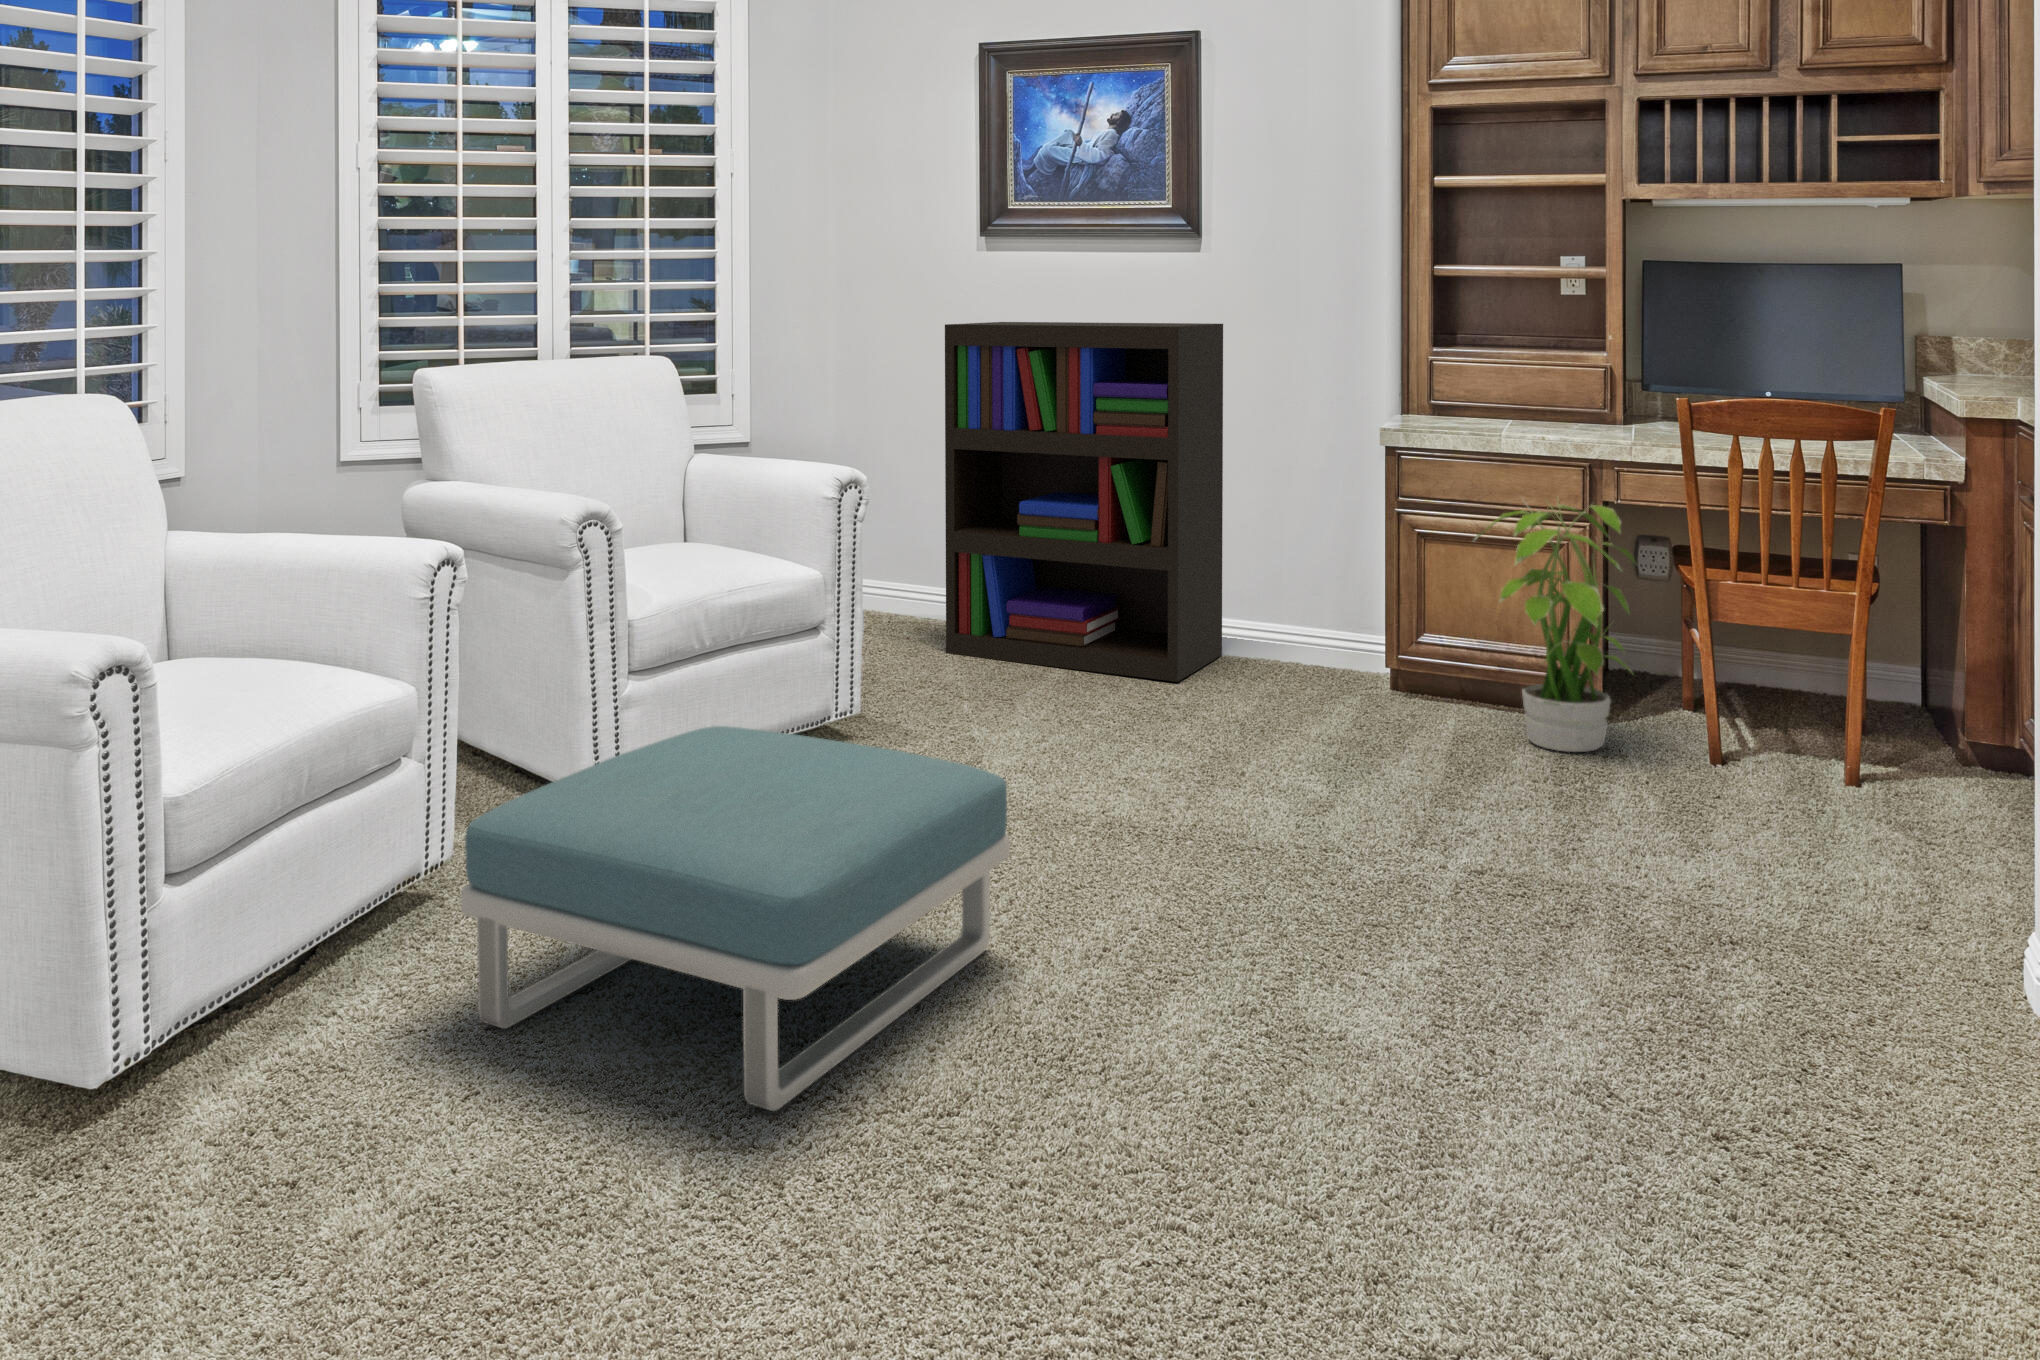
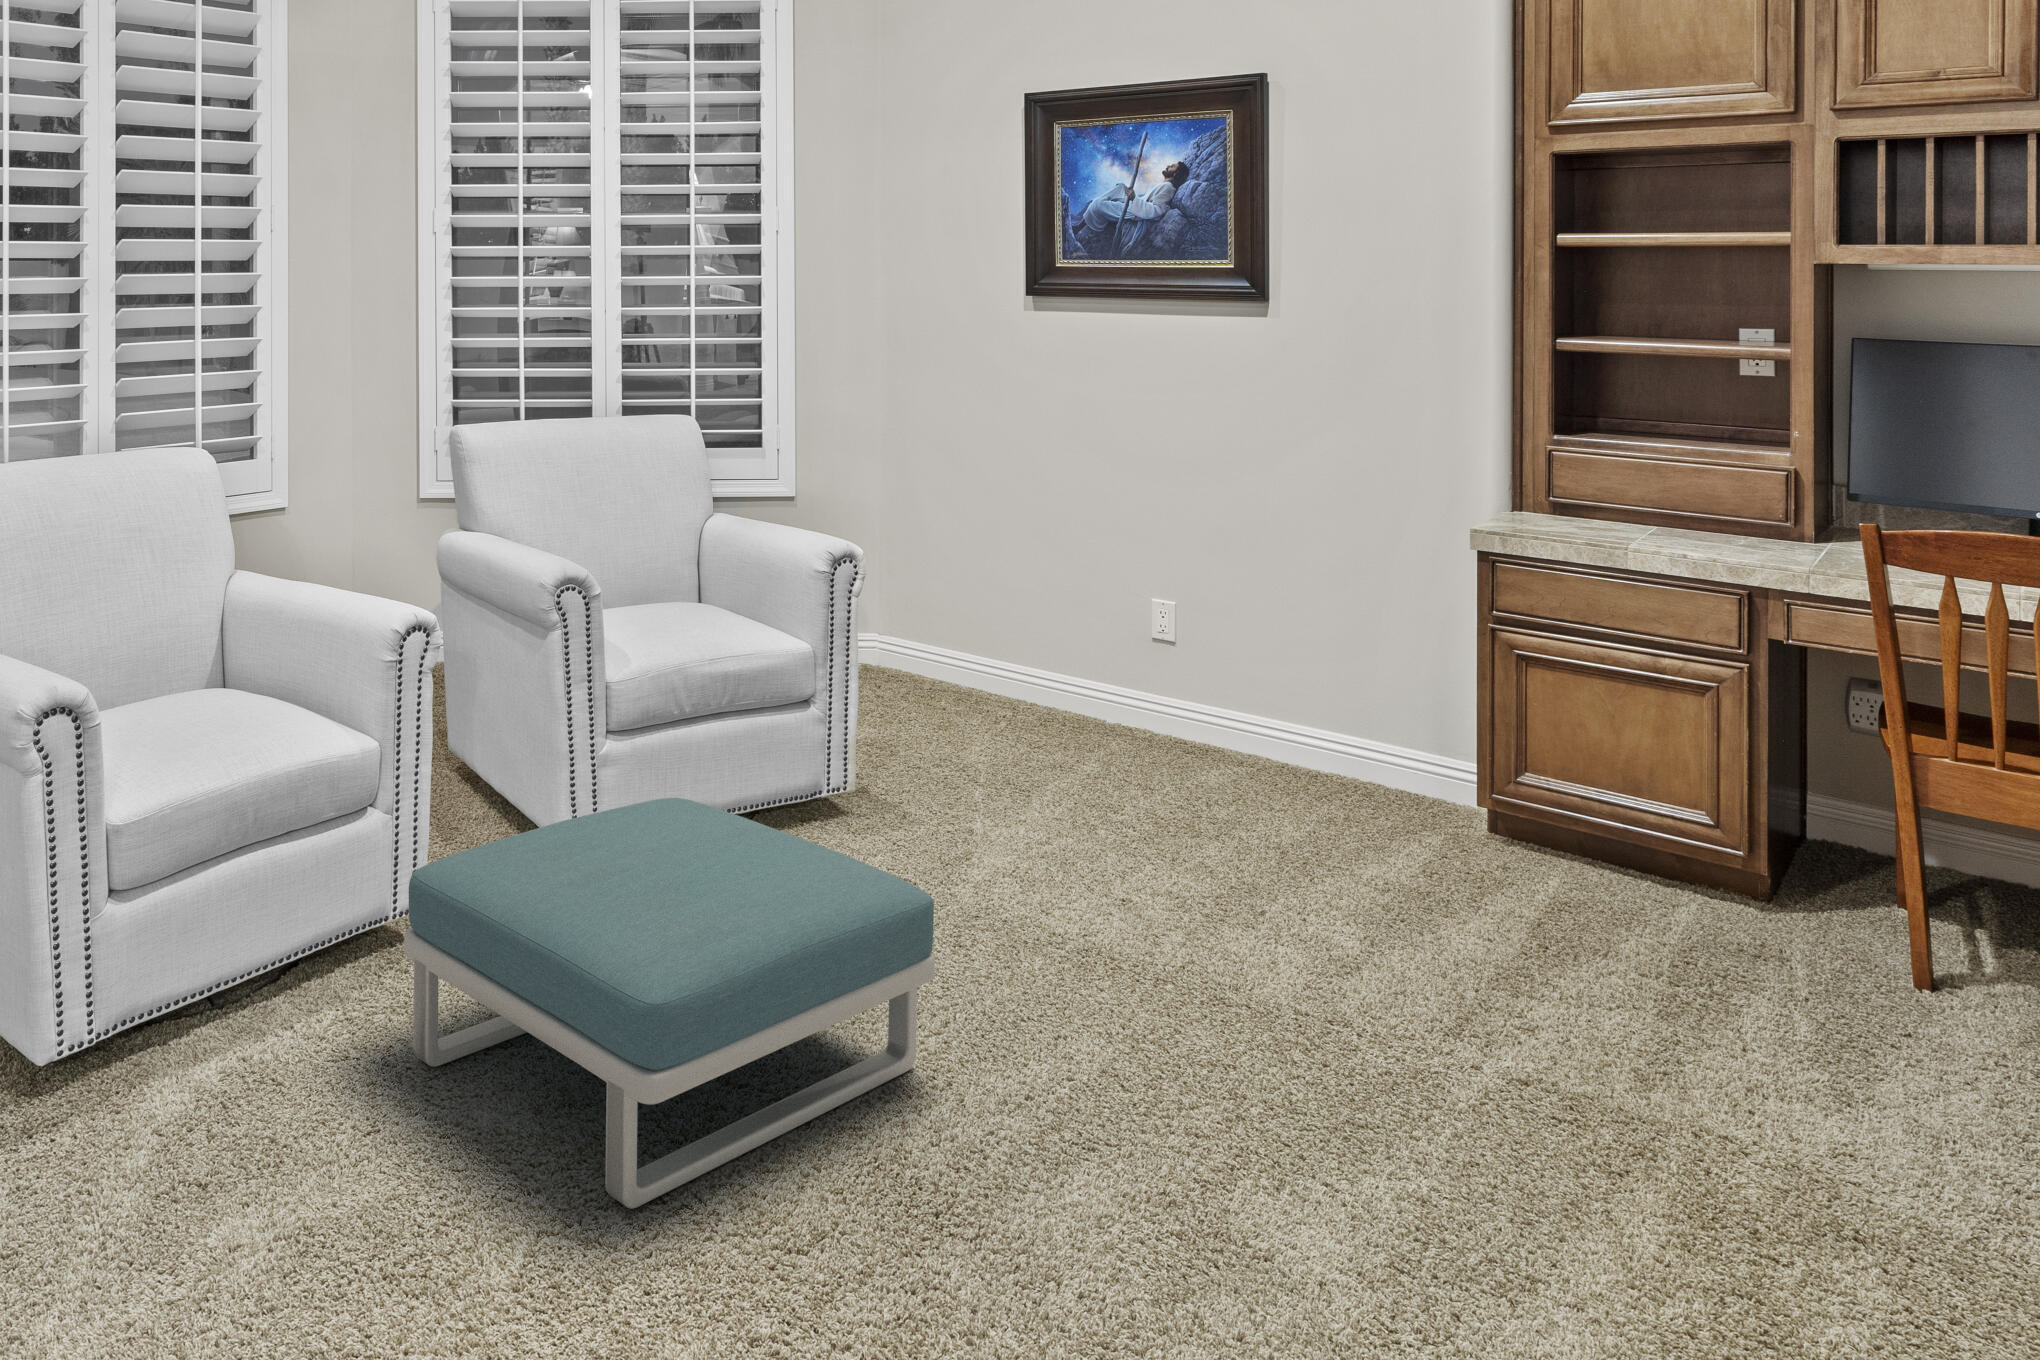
bookshelf: present [945,322,1223,682] -> none [1001,393,1313,787]
potted plant: present [1475,501,1635,752] -> none [1586,628,1813,940]

